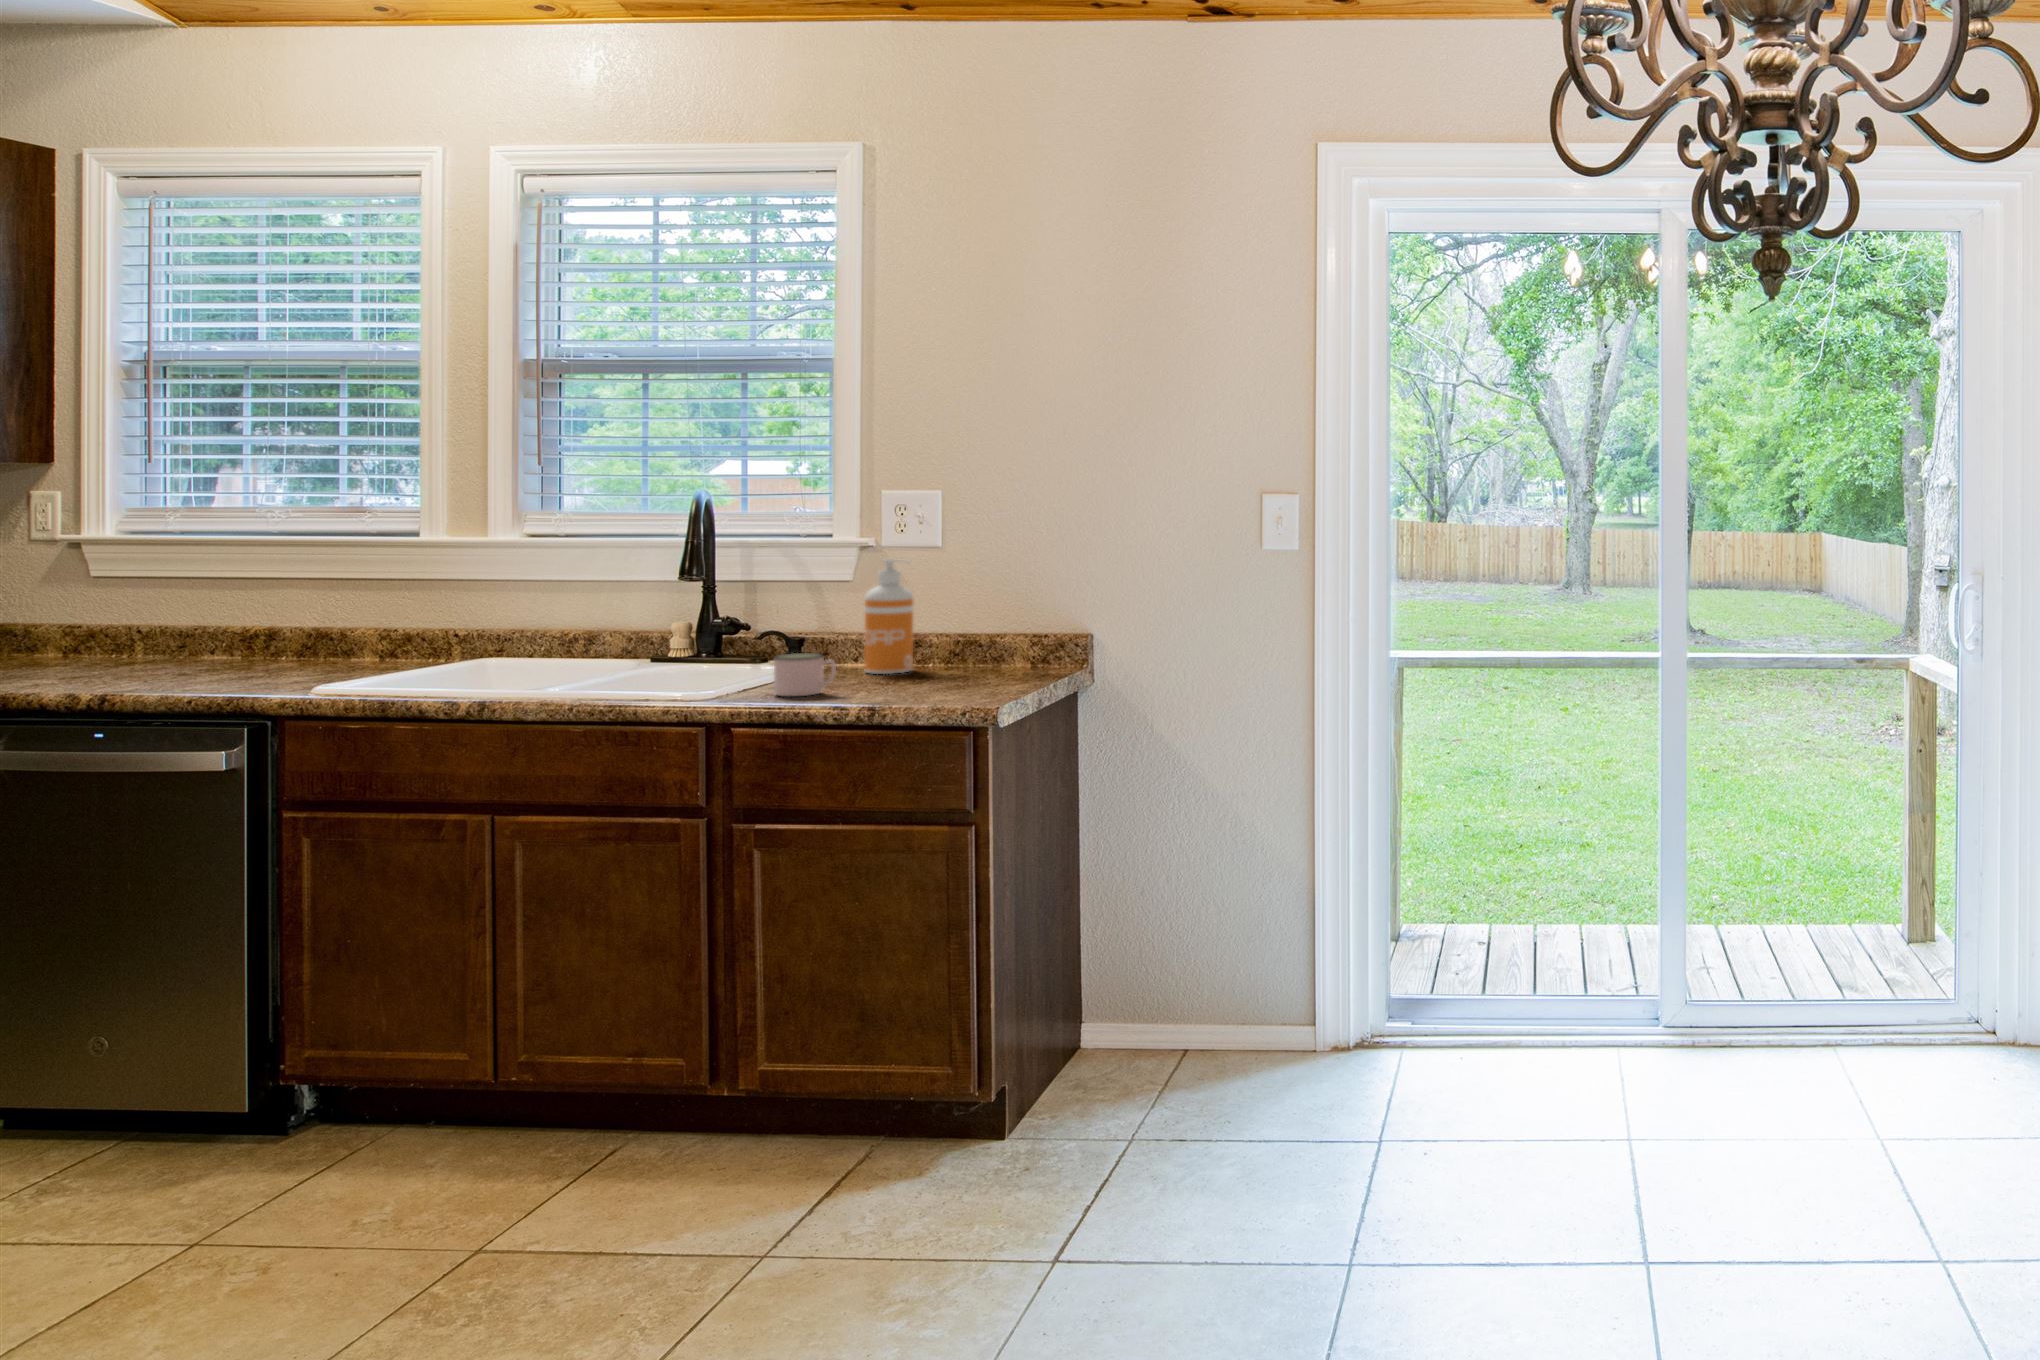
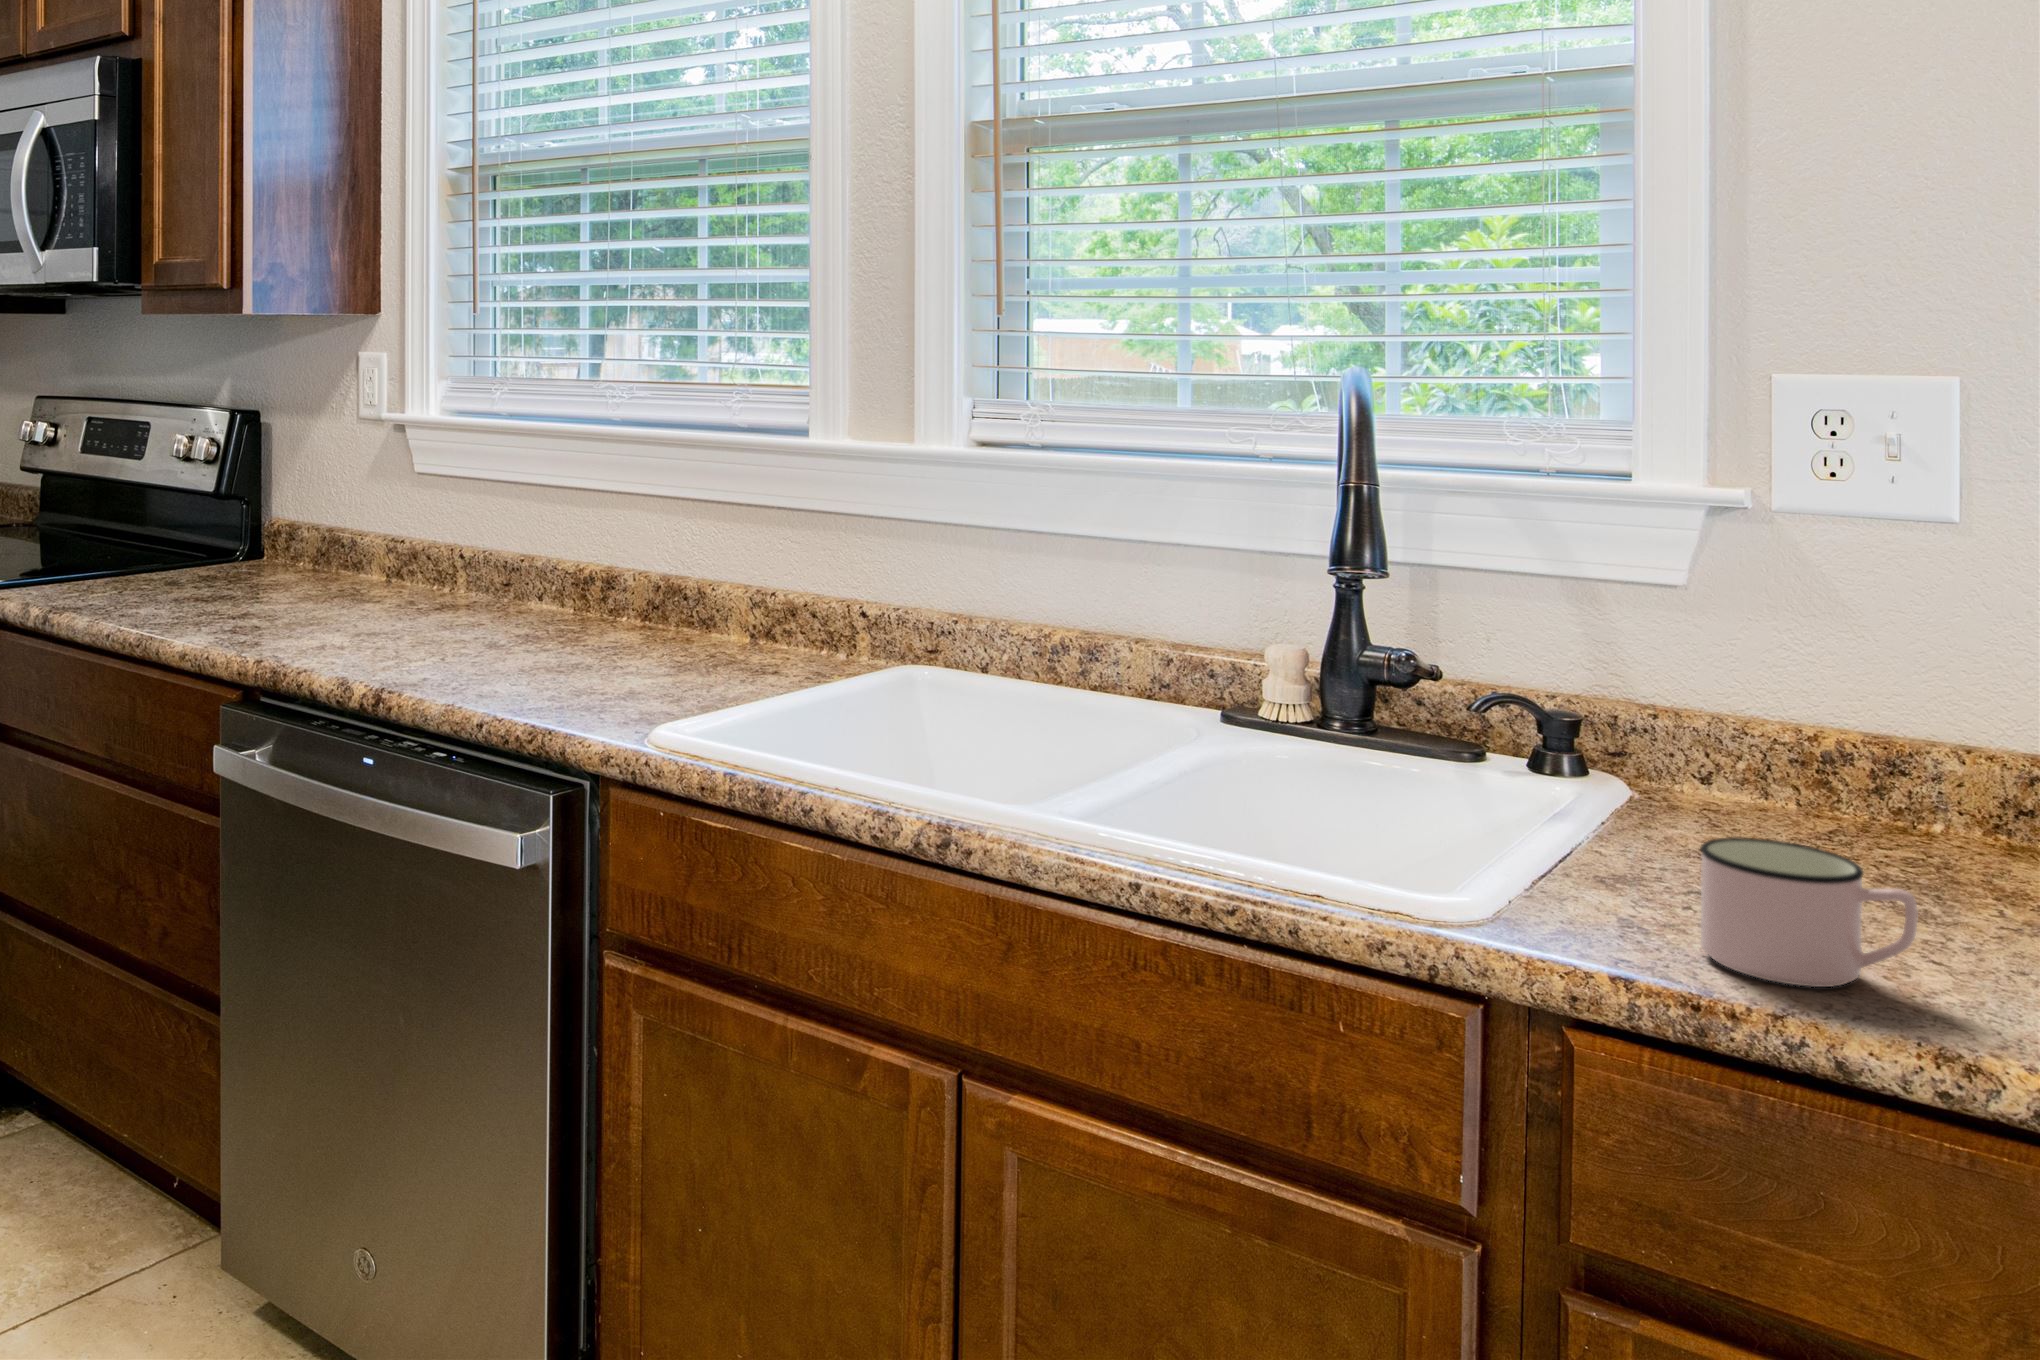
soap dispenser: present [864,559,913,674] -> none [1791,555,1944,867]

